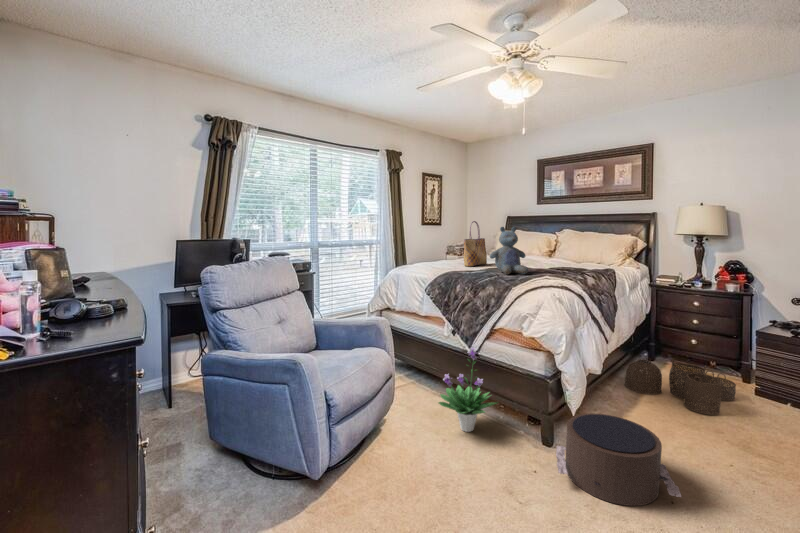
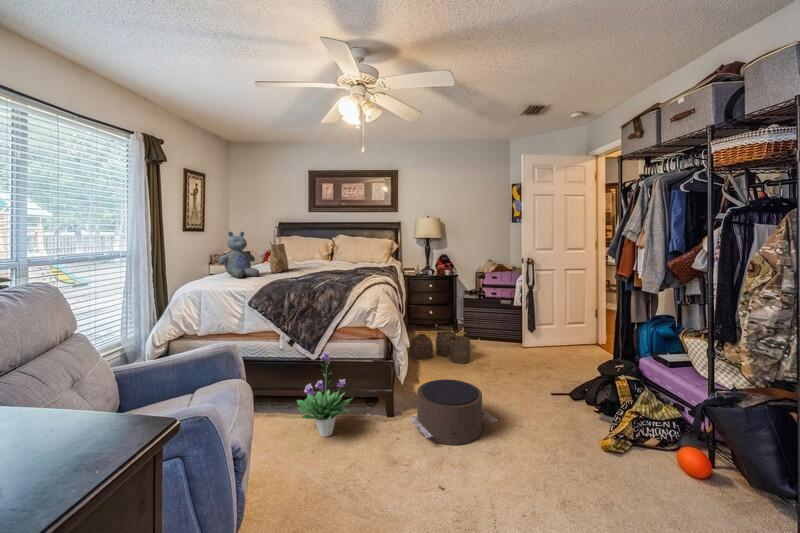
stuffed bear: present [490,227,528,274] -> present [219,232,259,278]

